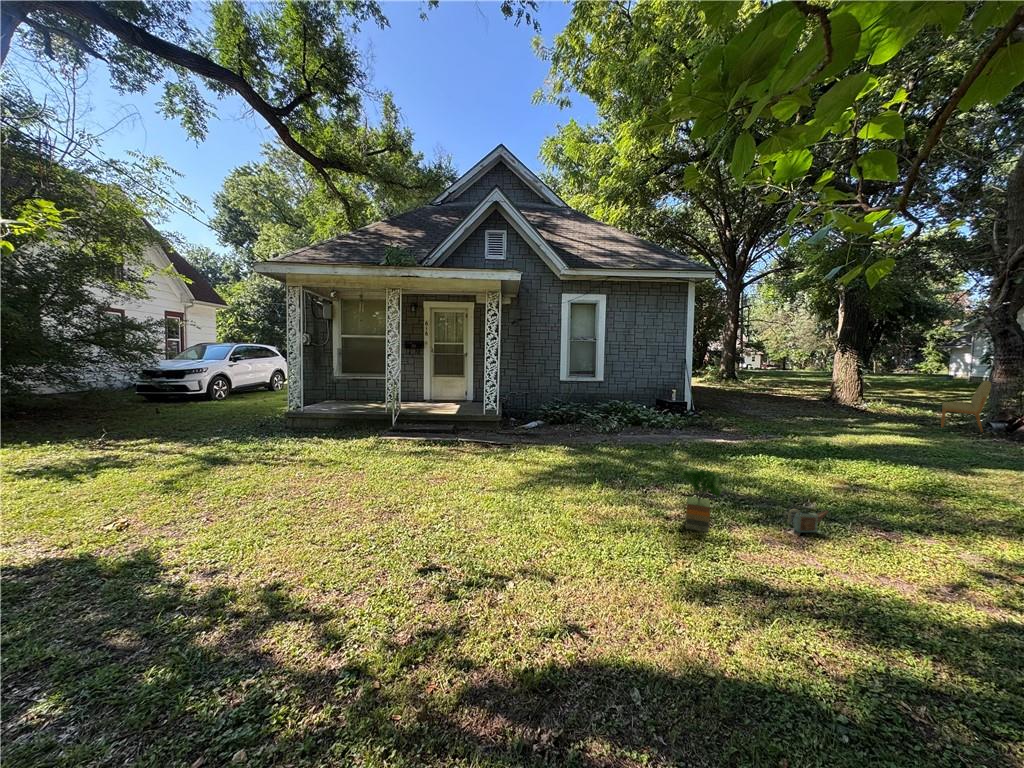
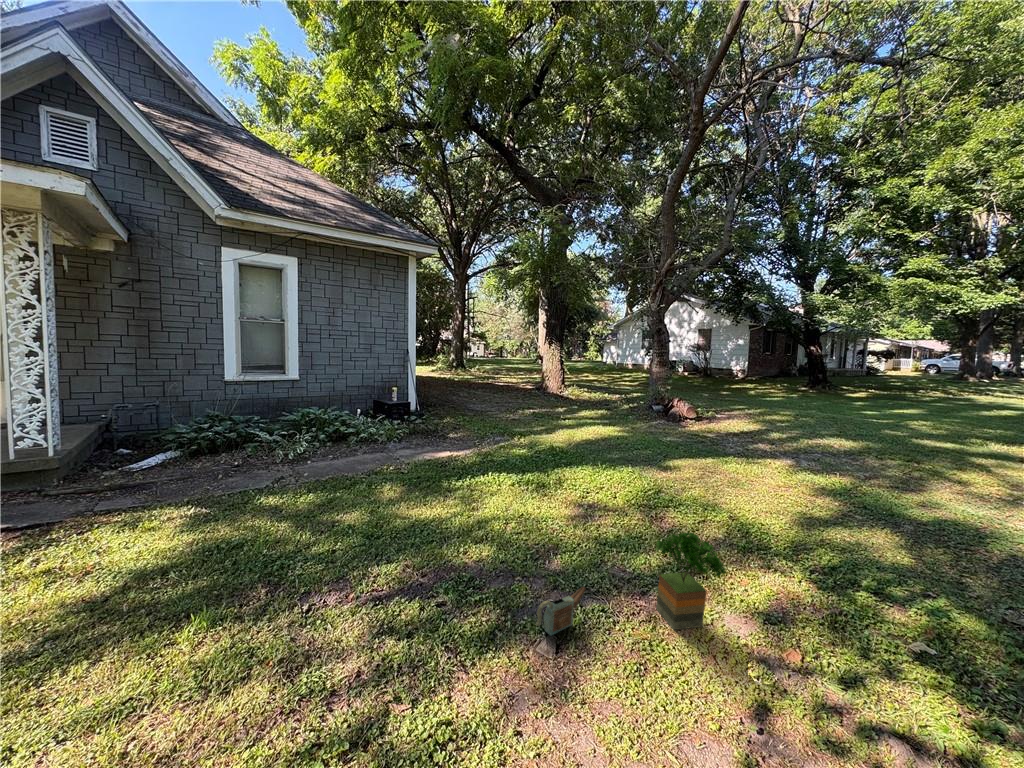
chair: present [941,381,991,432] -> none [622,371,654,415]
potted tree: present [681,470,722,532] -> present [655,532,726,630]

